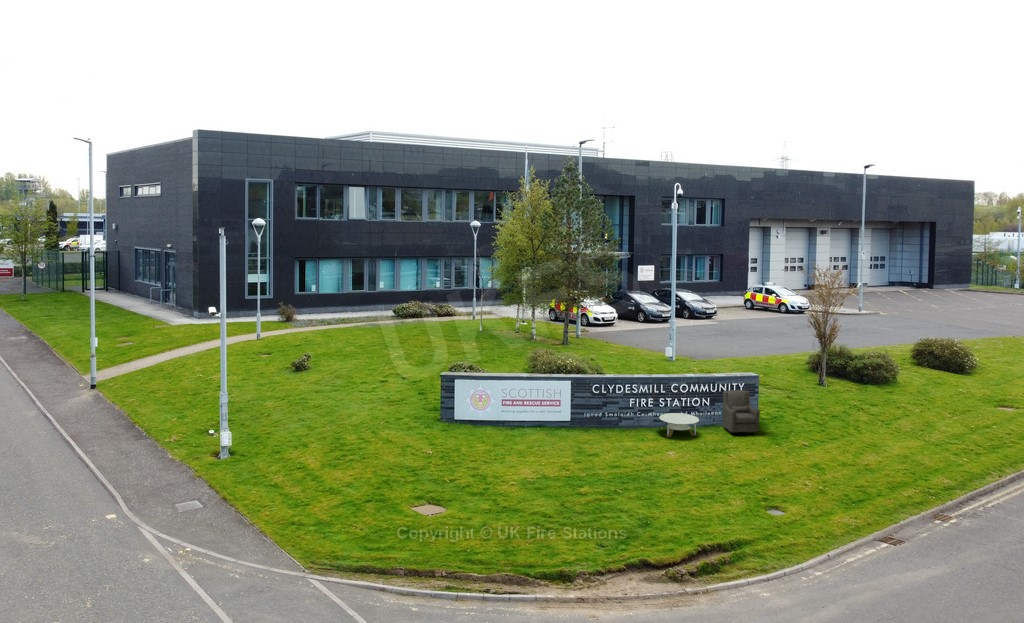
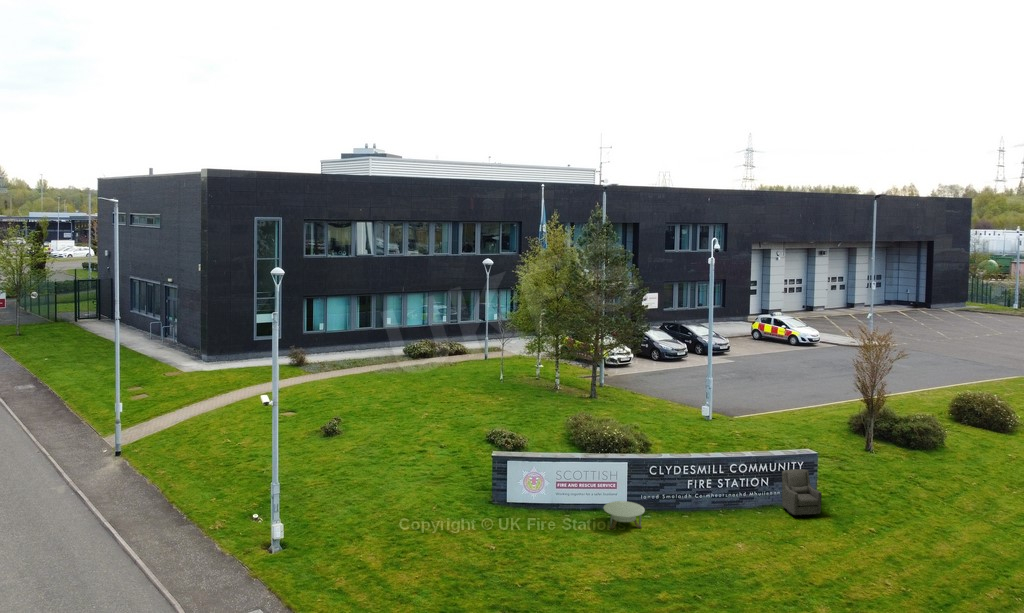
round table: present [659,413,699,437] -> present [604,501,645,529]

